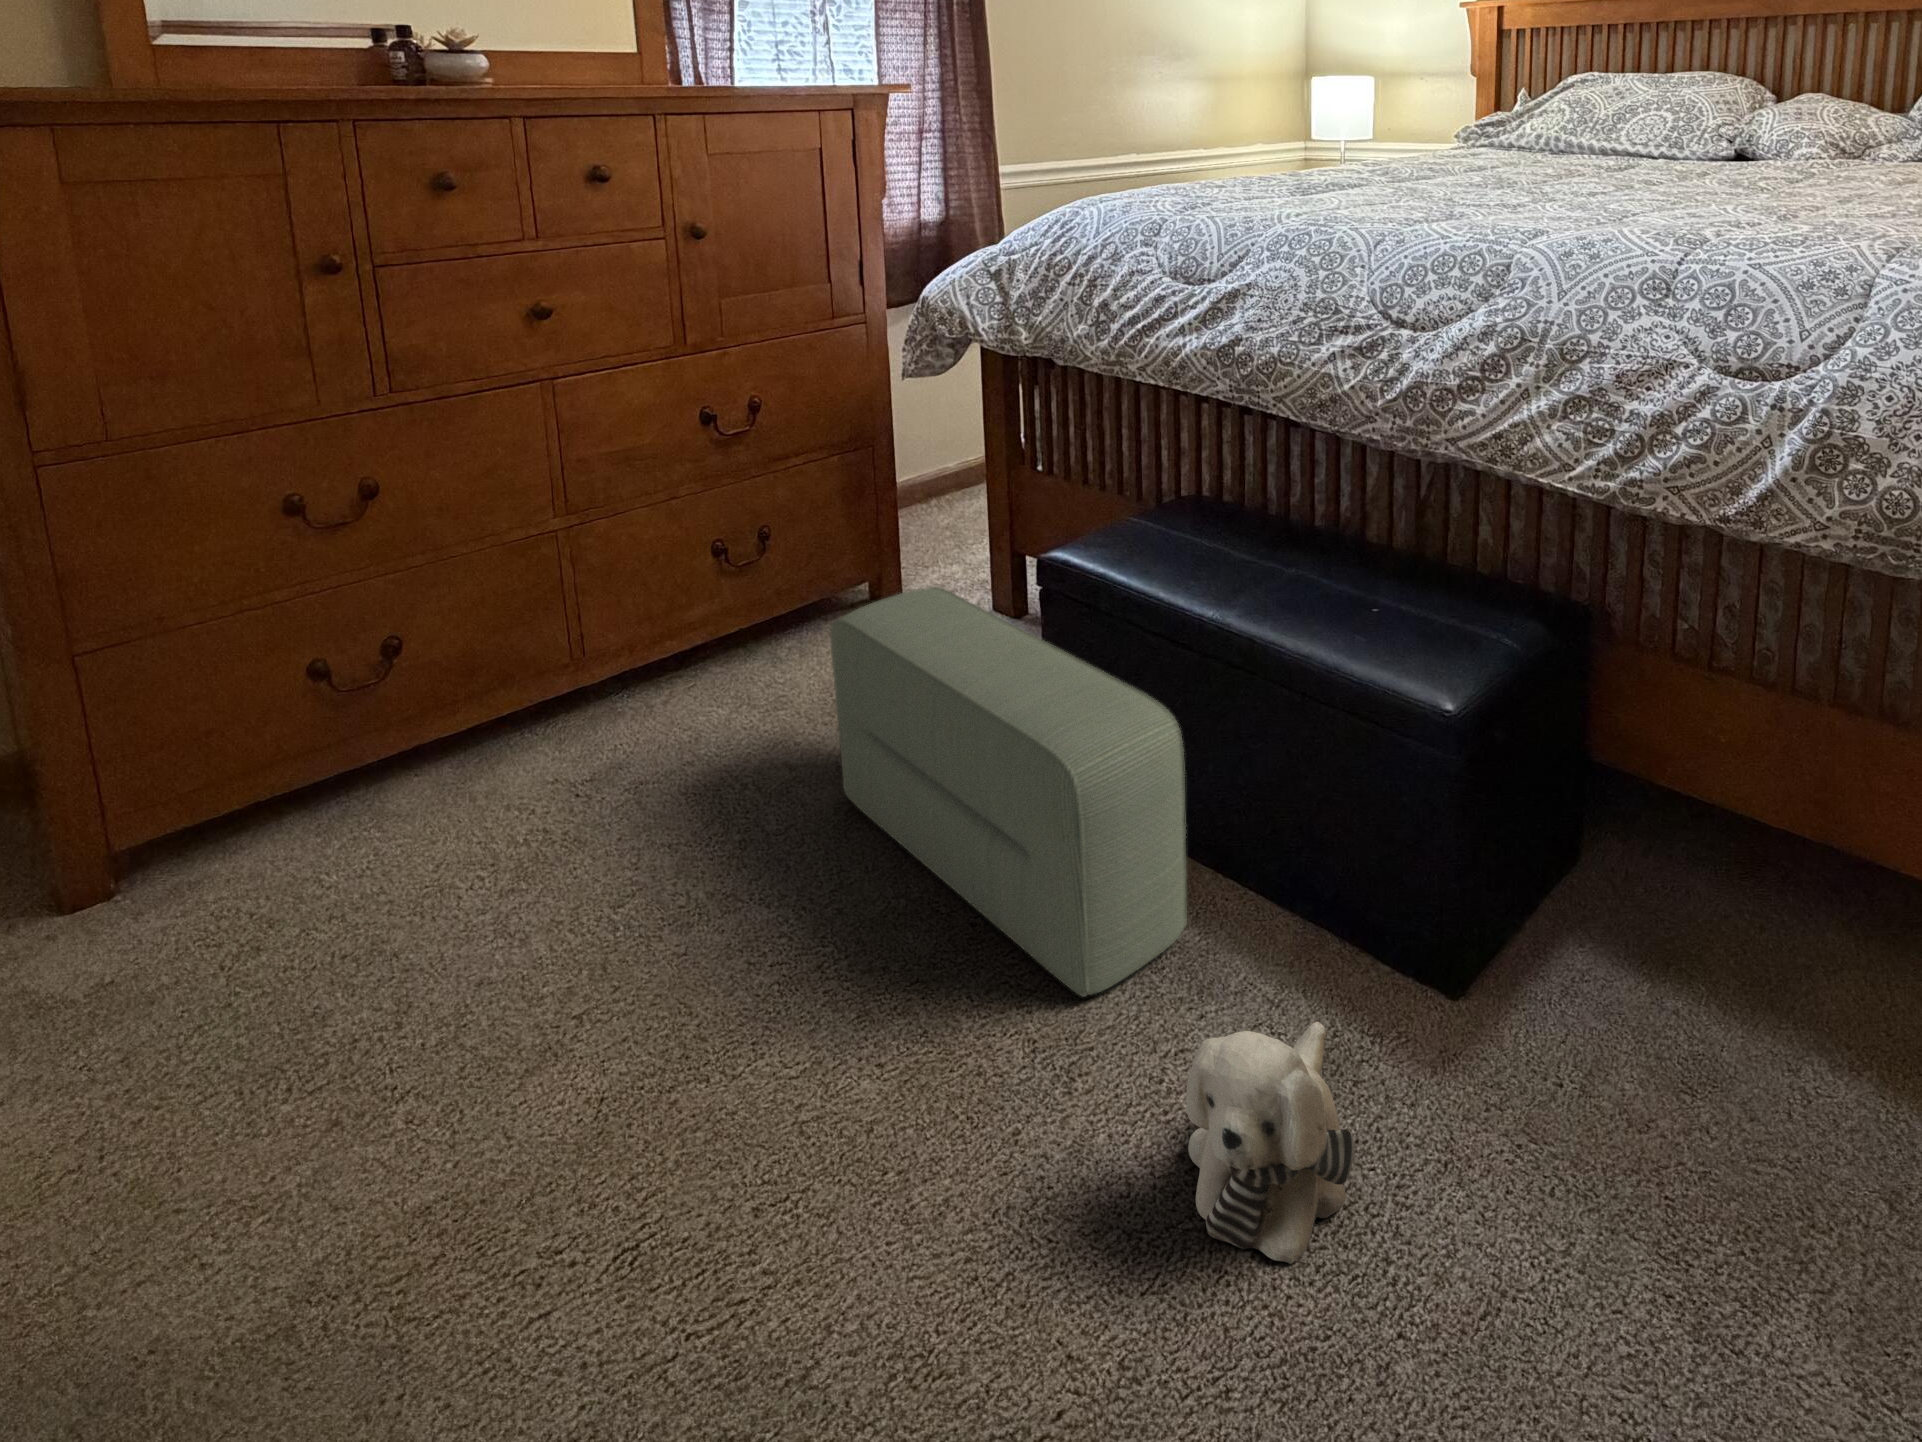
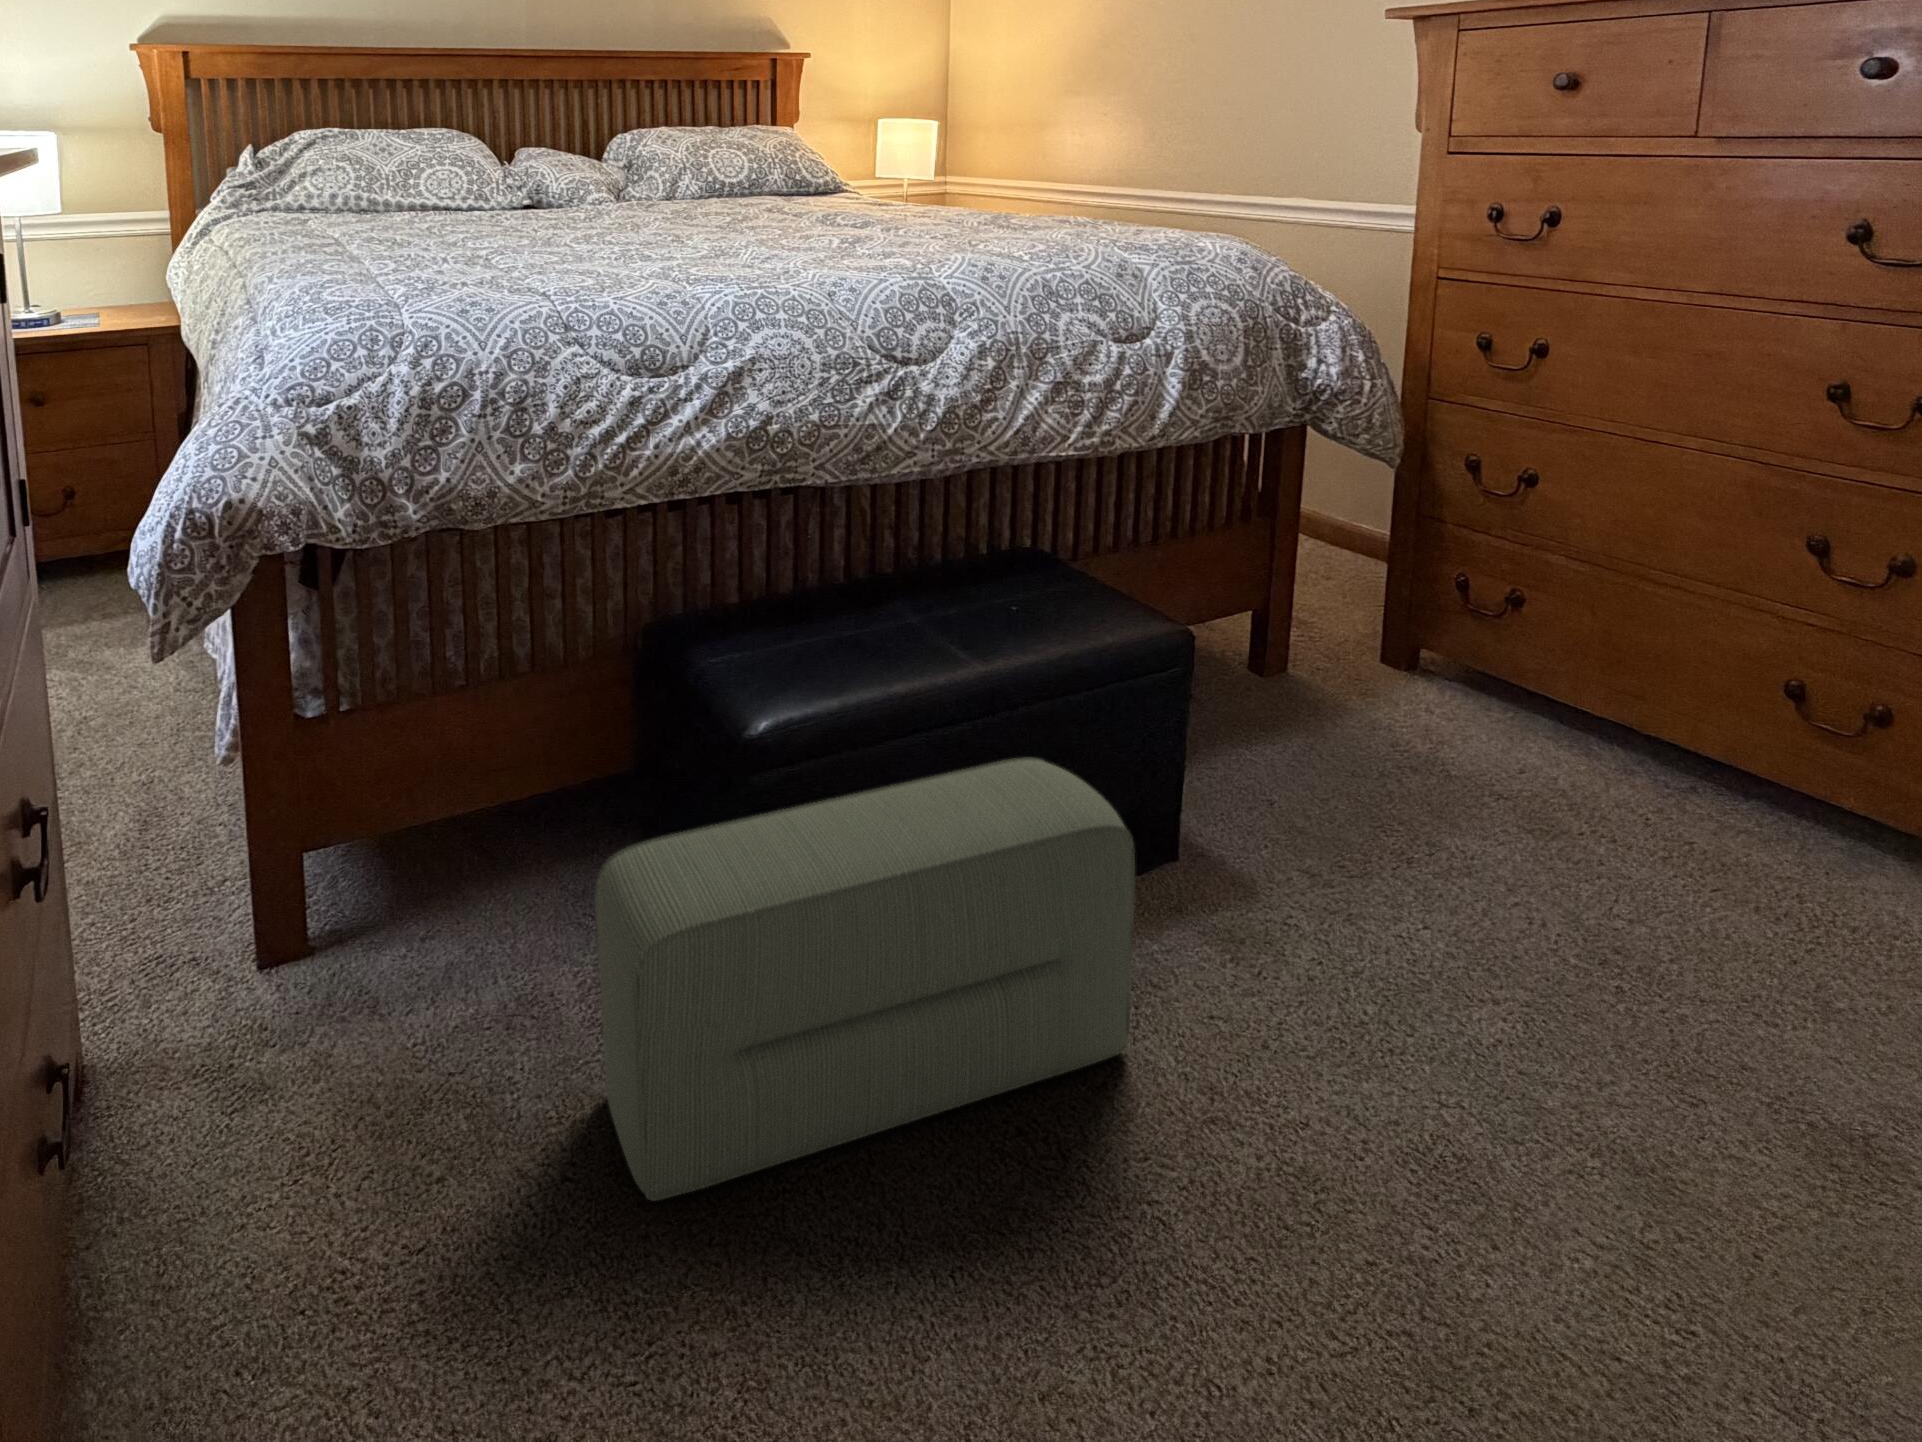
plush toy: present [1186,1022,1355,1264] -> none [1208,873,1426,1044]

